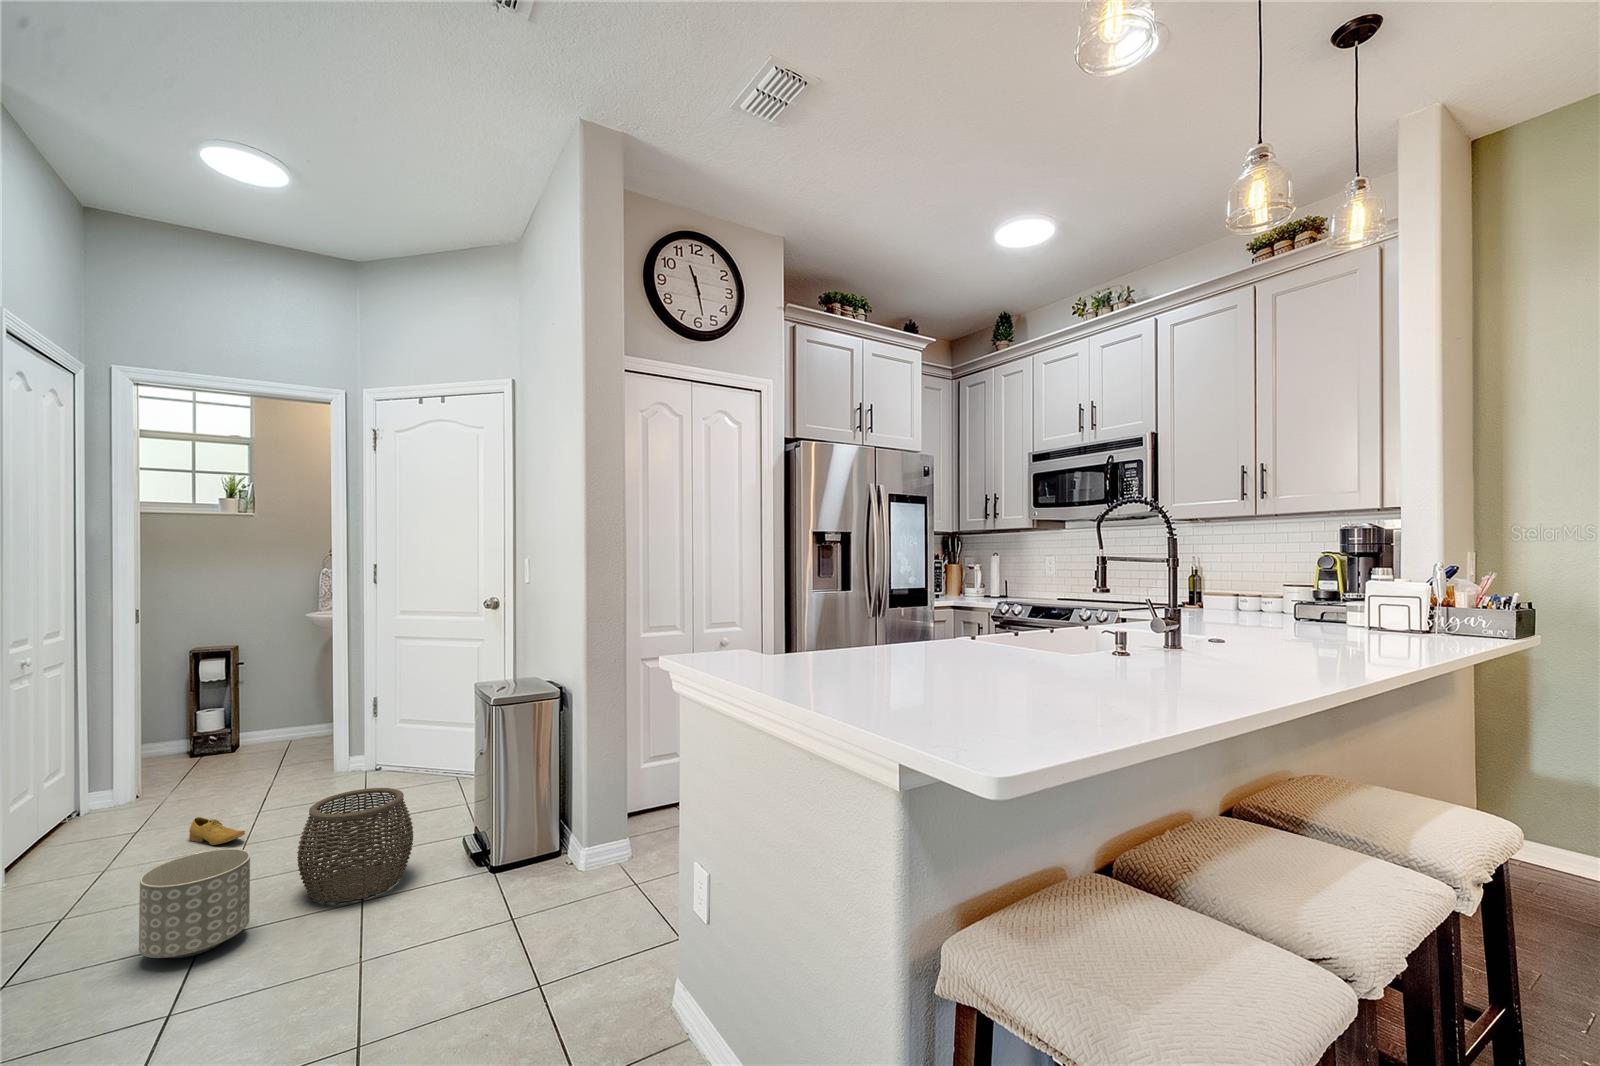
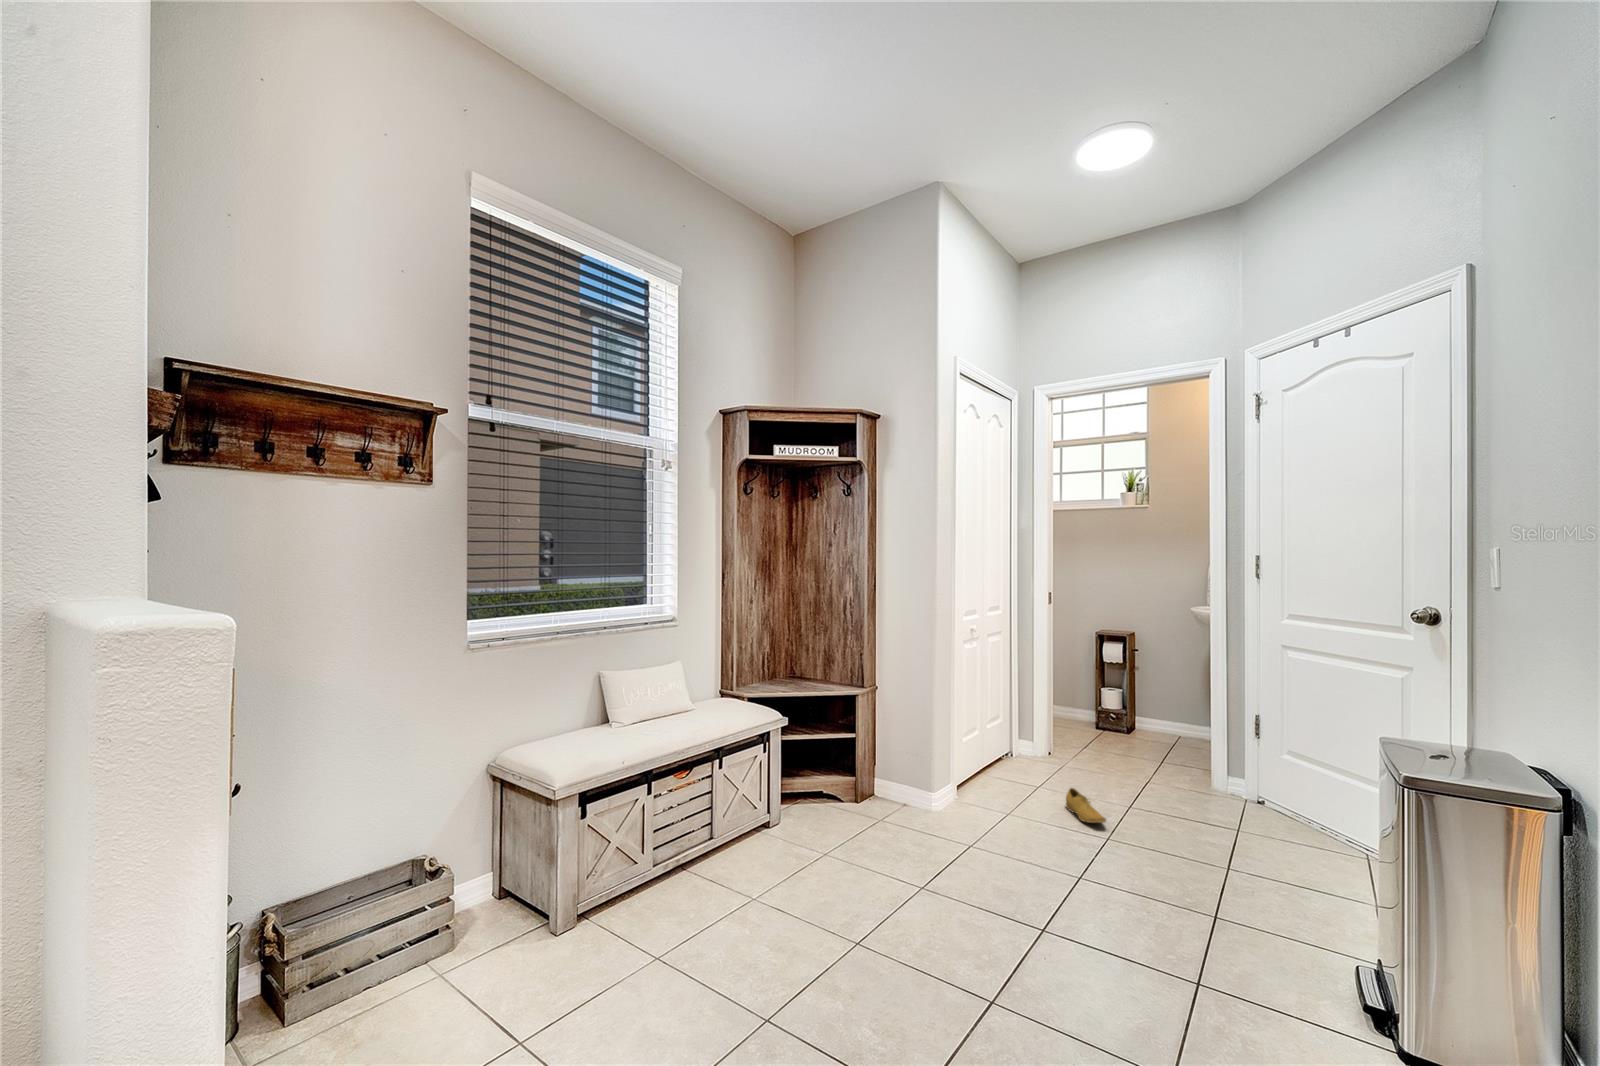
woven basket: present [297,788,413,904] -> none [1129,819,1273,972]
planter: present [139,849,250,958] -> none [986,824,1076,933]

